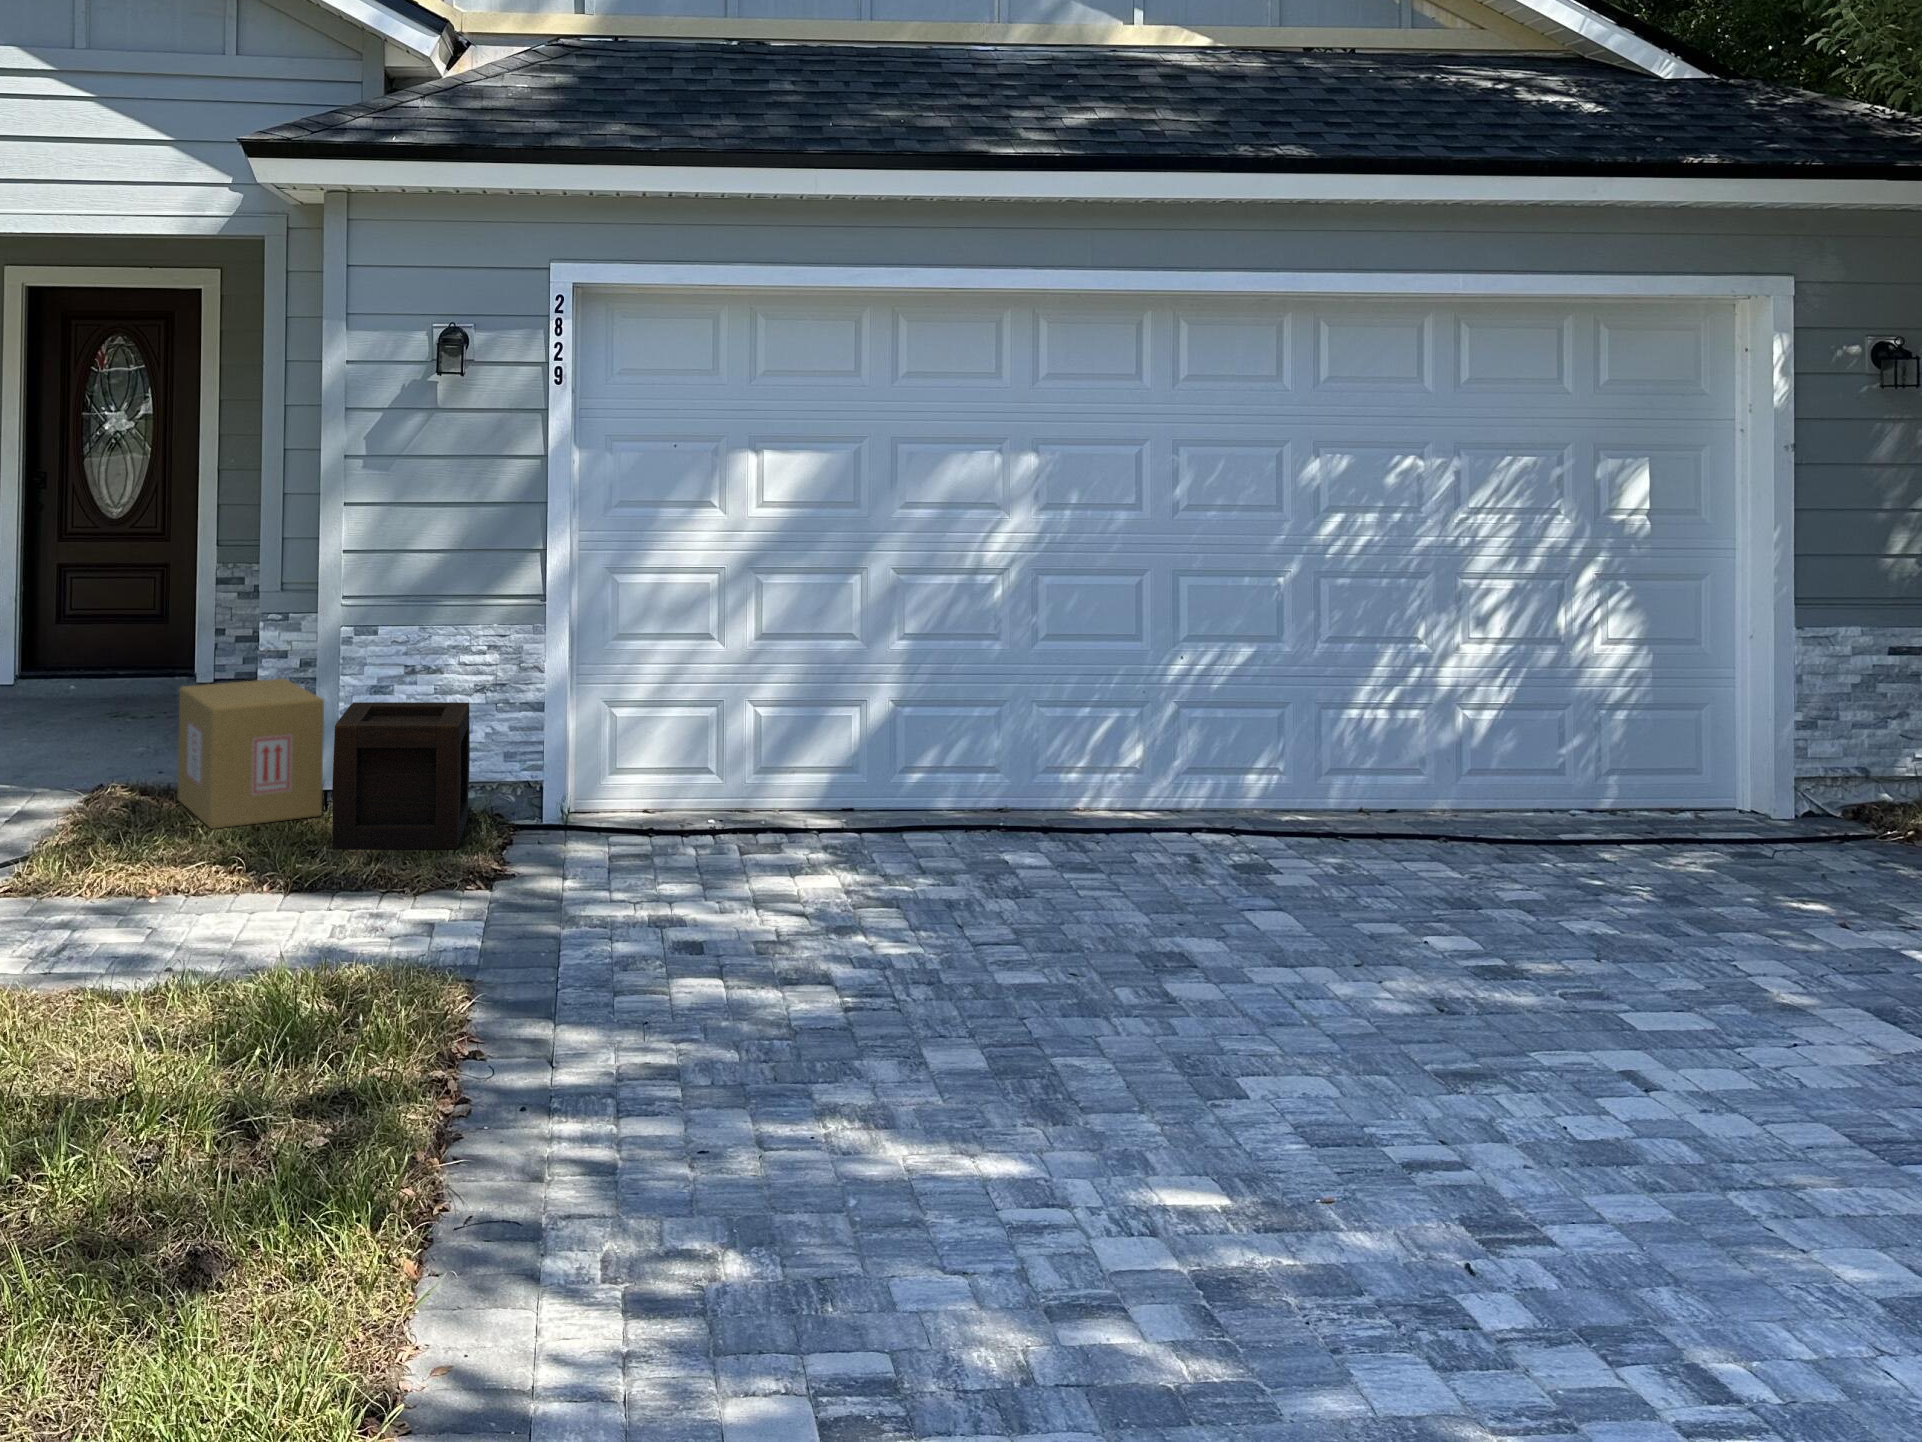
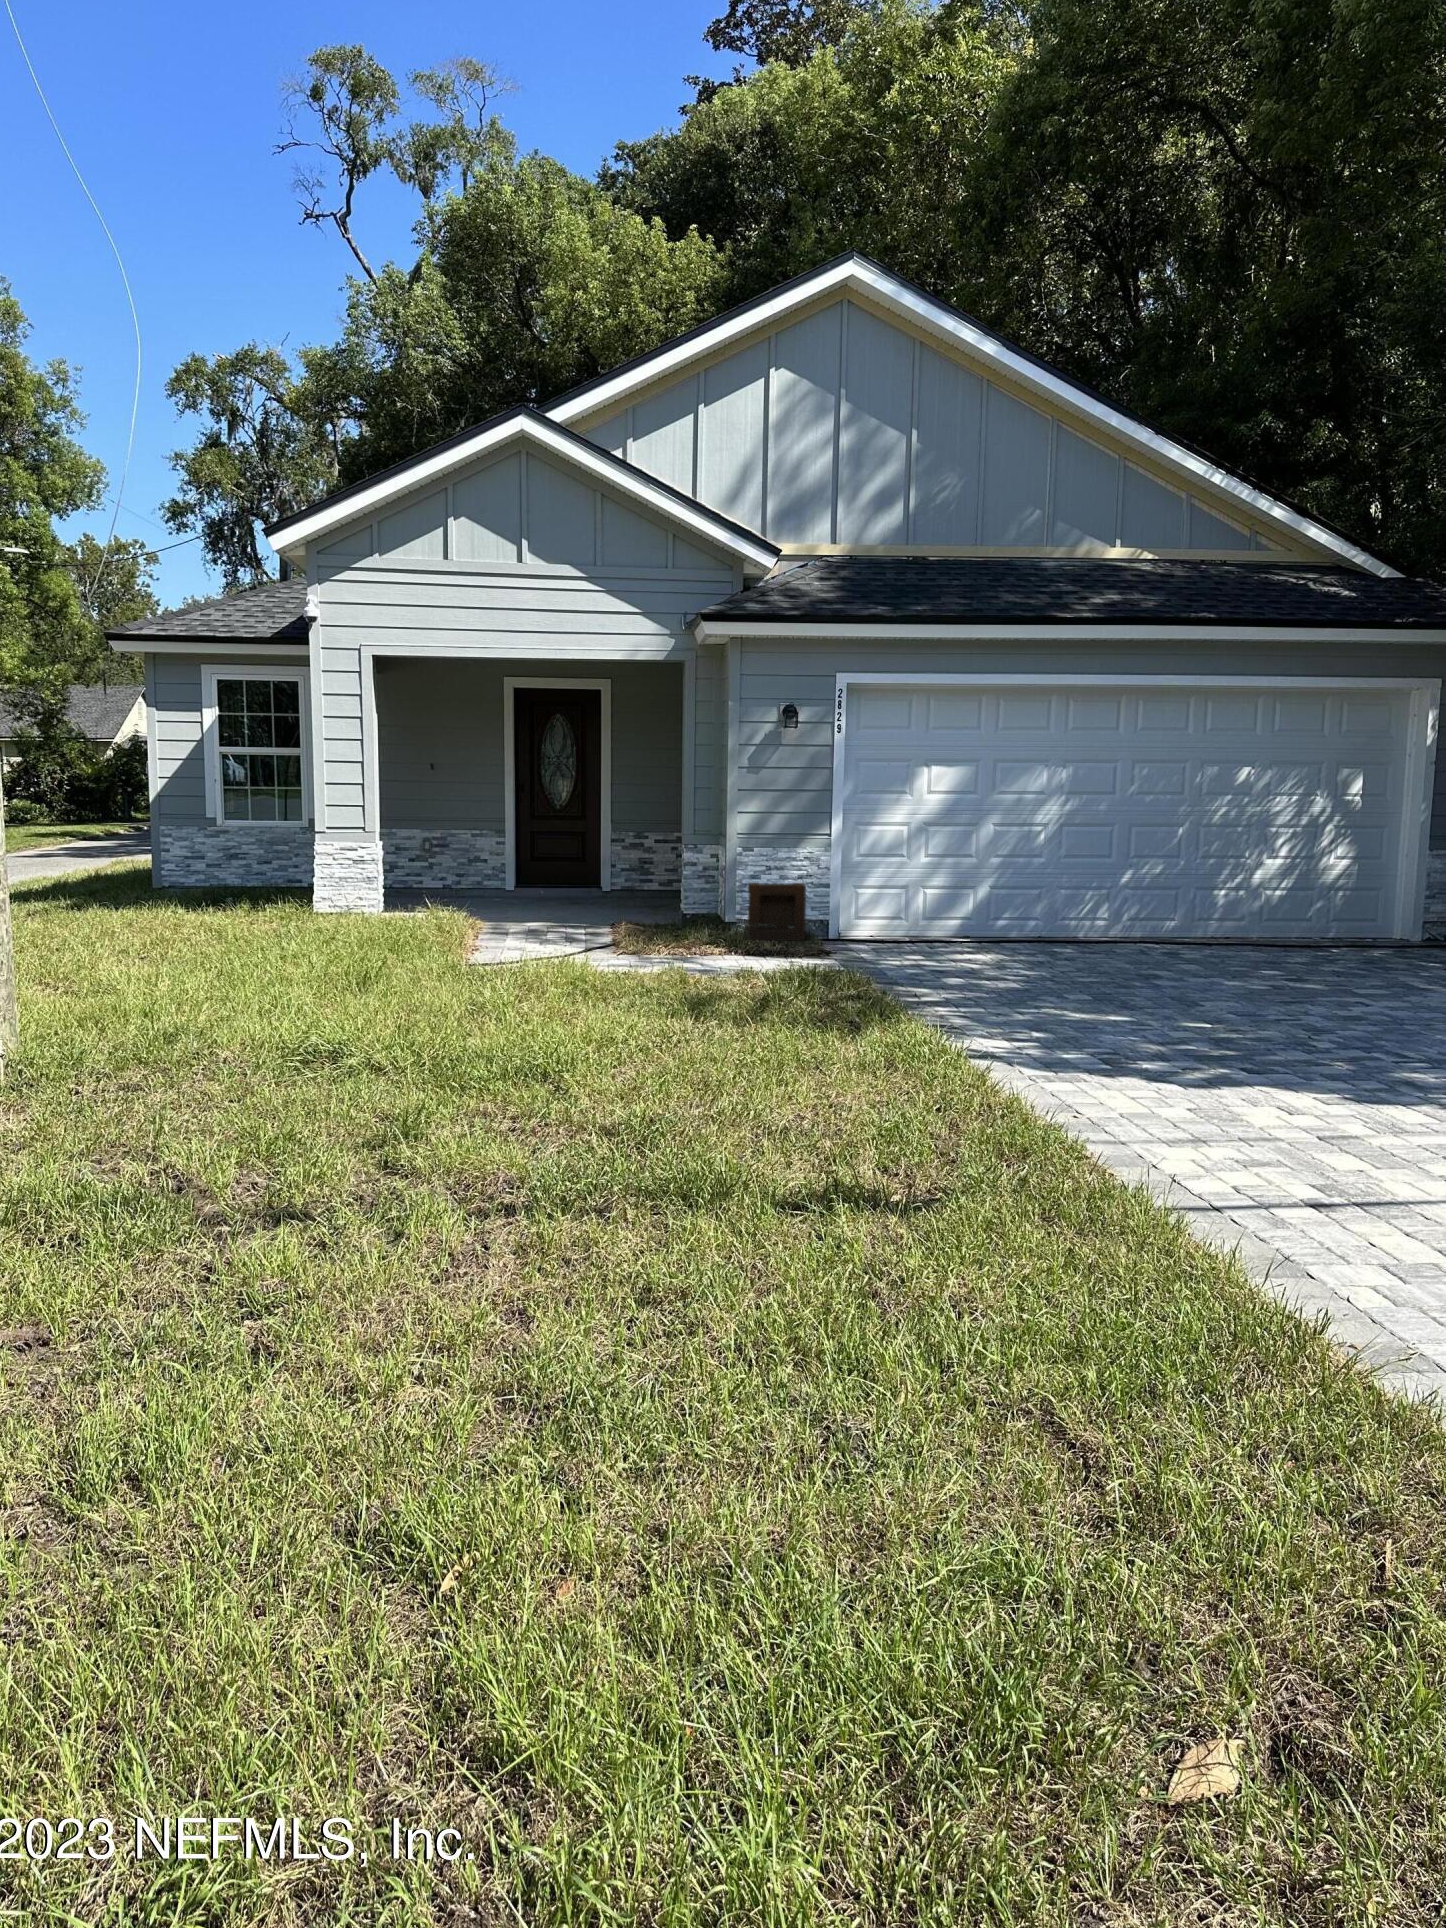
cardboard box: present [177,678,324,829] -> none [658,874,732,935]

